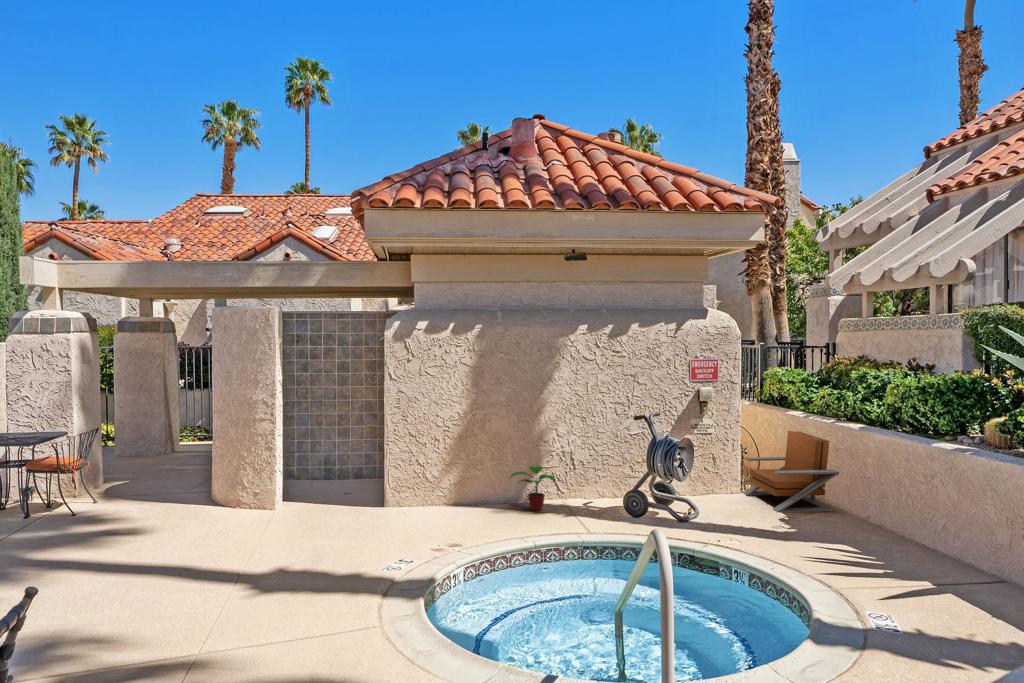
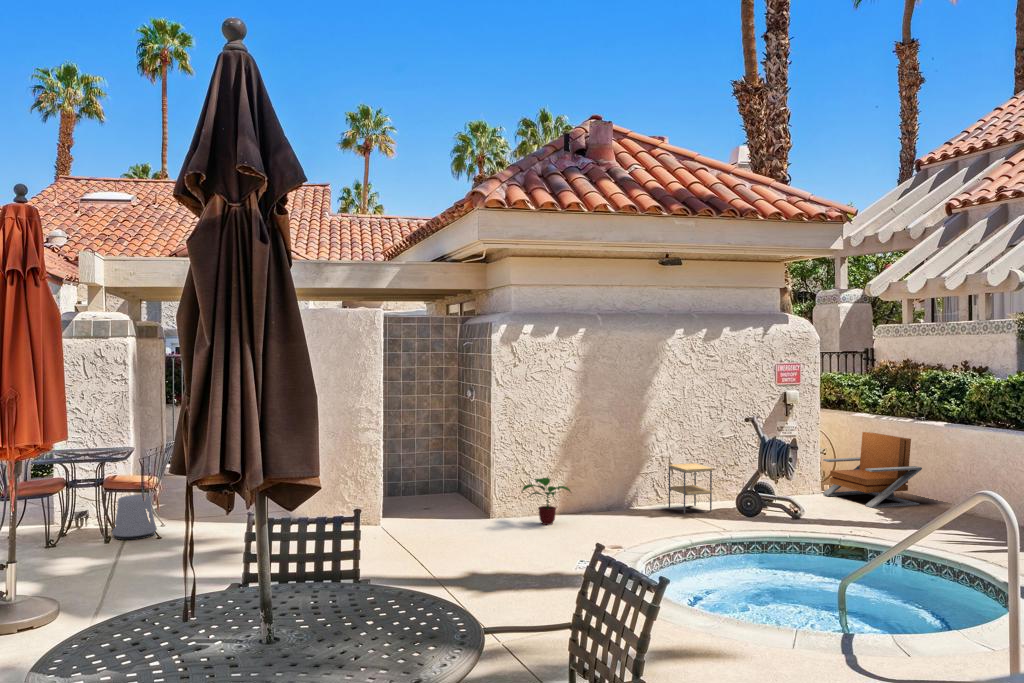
side table: none [569,458,607,509] -> present [669,463,713,514]
potted plant: present [510,466,556,511] -> present [522,478,570,525]
stool: none [51,471,93,511] -> present [112,495,157,540]

